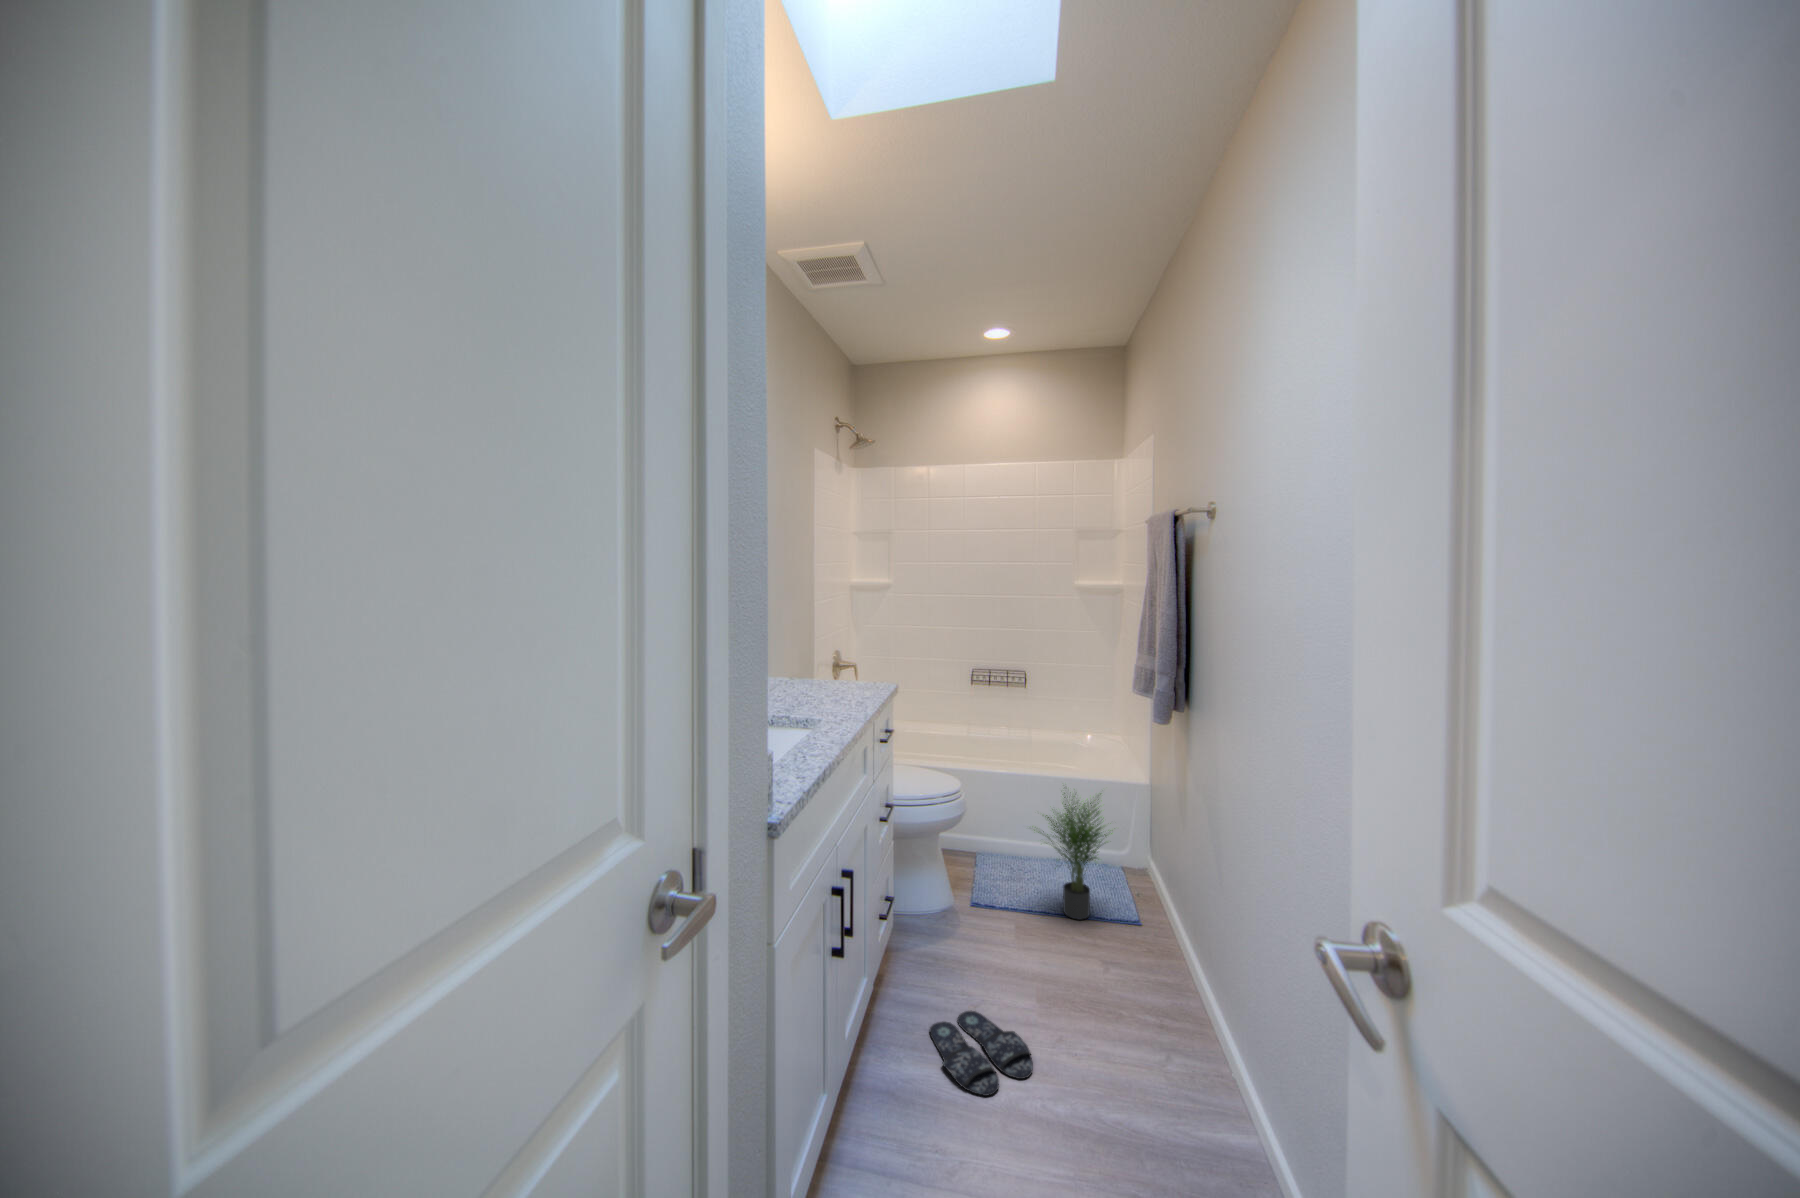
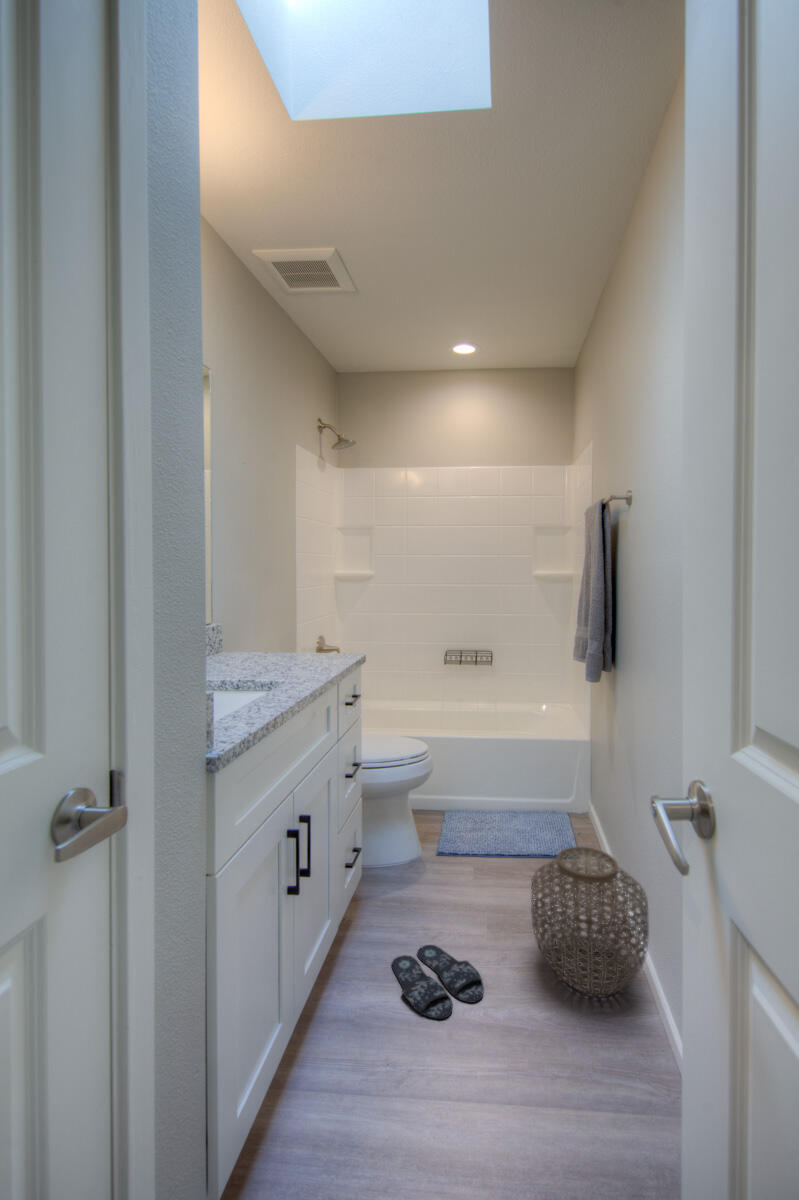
potted plant: present [1034,793,1112,920] -> none [476,742,561,862]
woven basket: none [1088,910,1221,1079] -> present [531,847,648,996]

